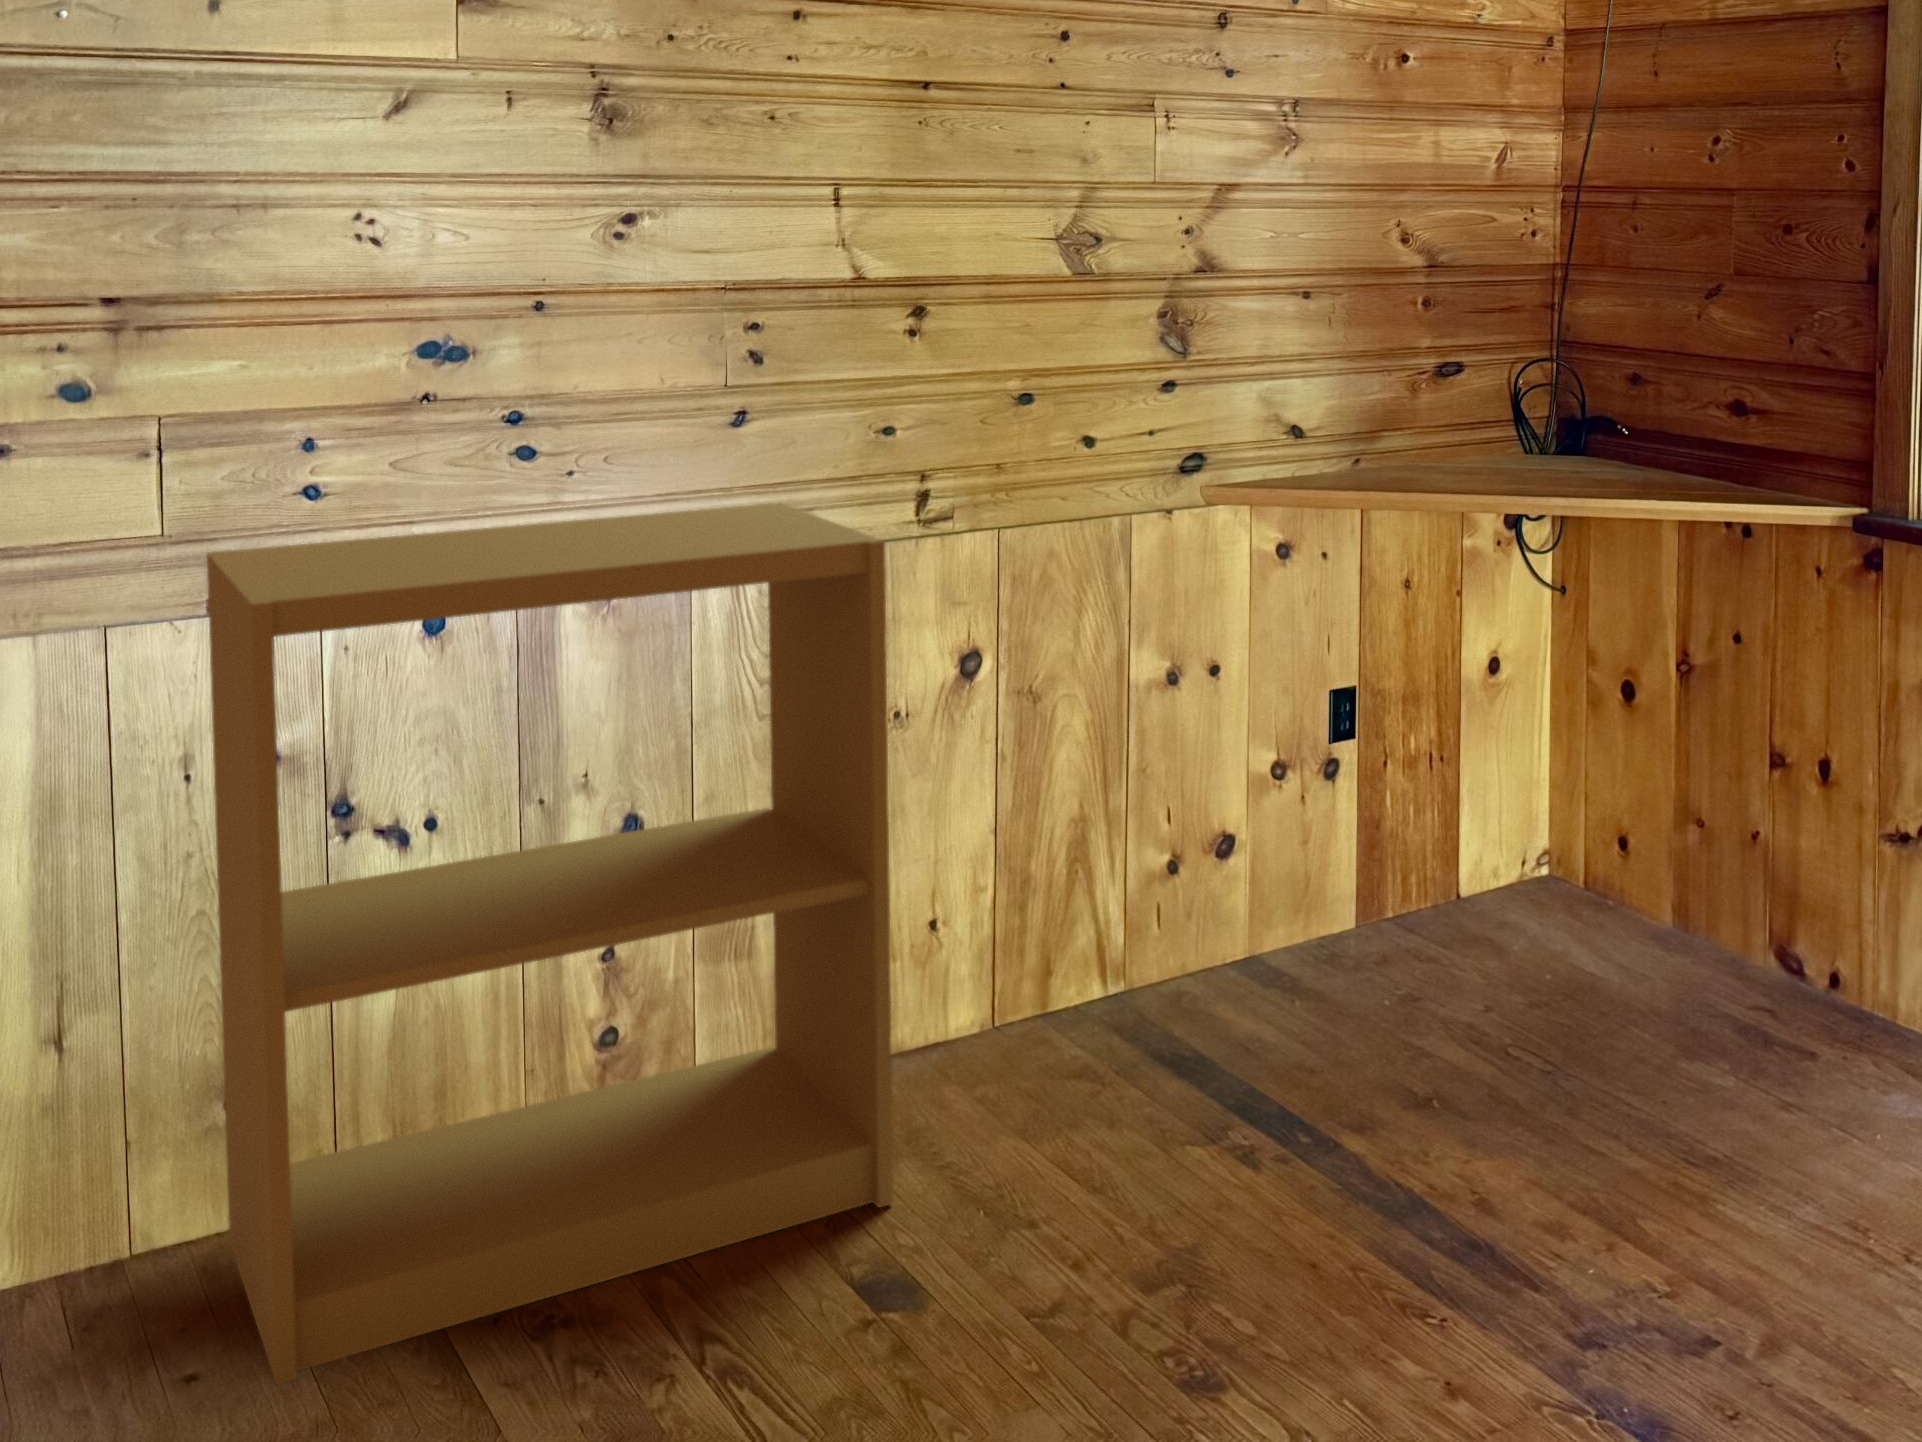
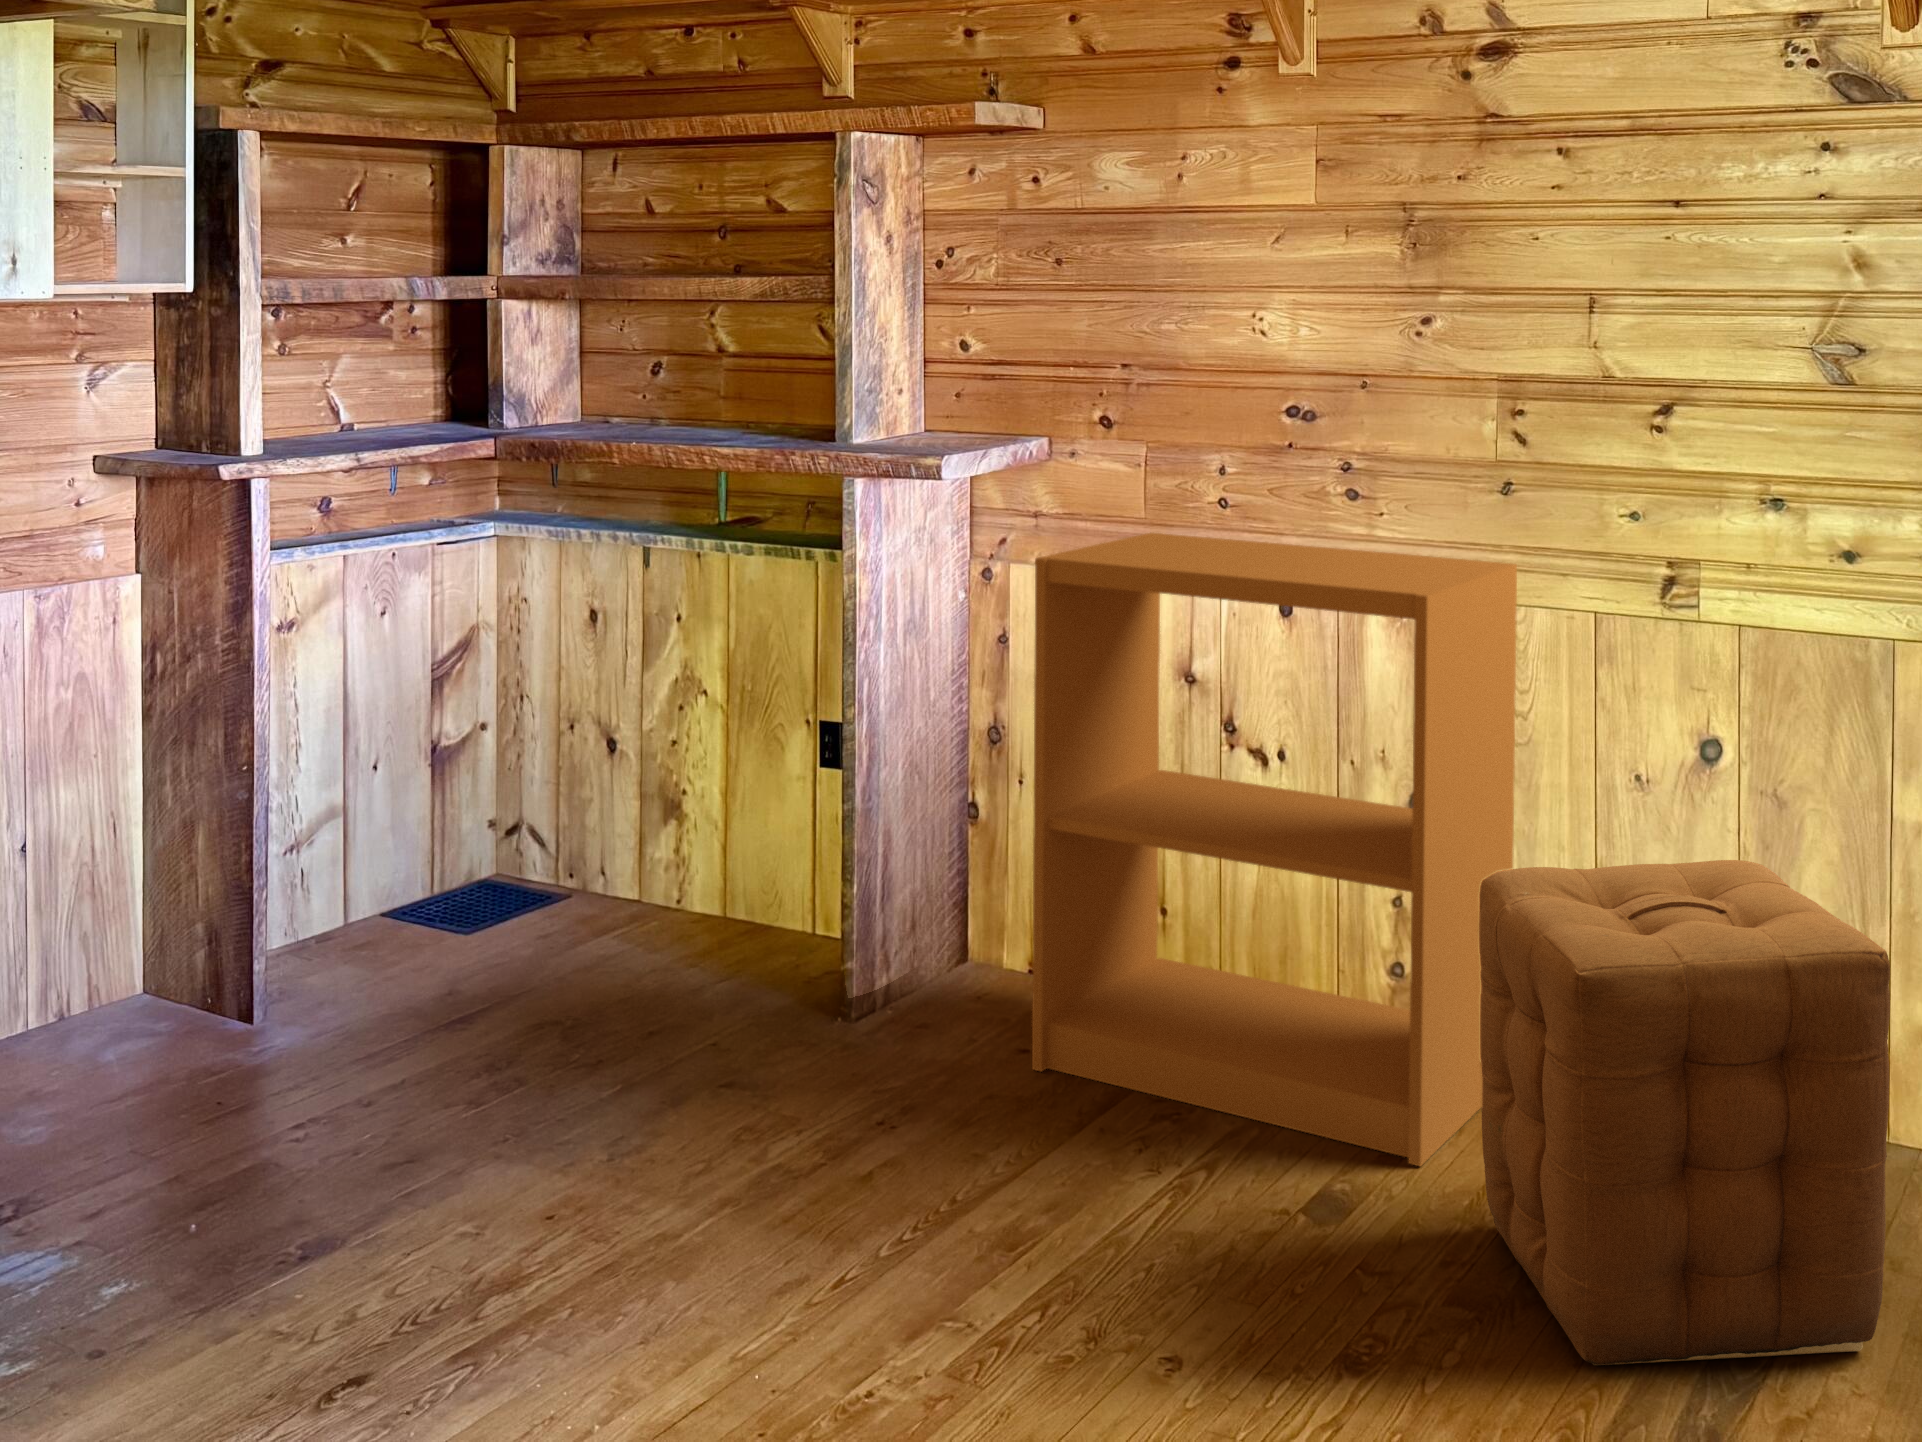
ottoman: none [1036,742,1430,1241] -> present [1479,860,1890,1365]

